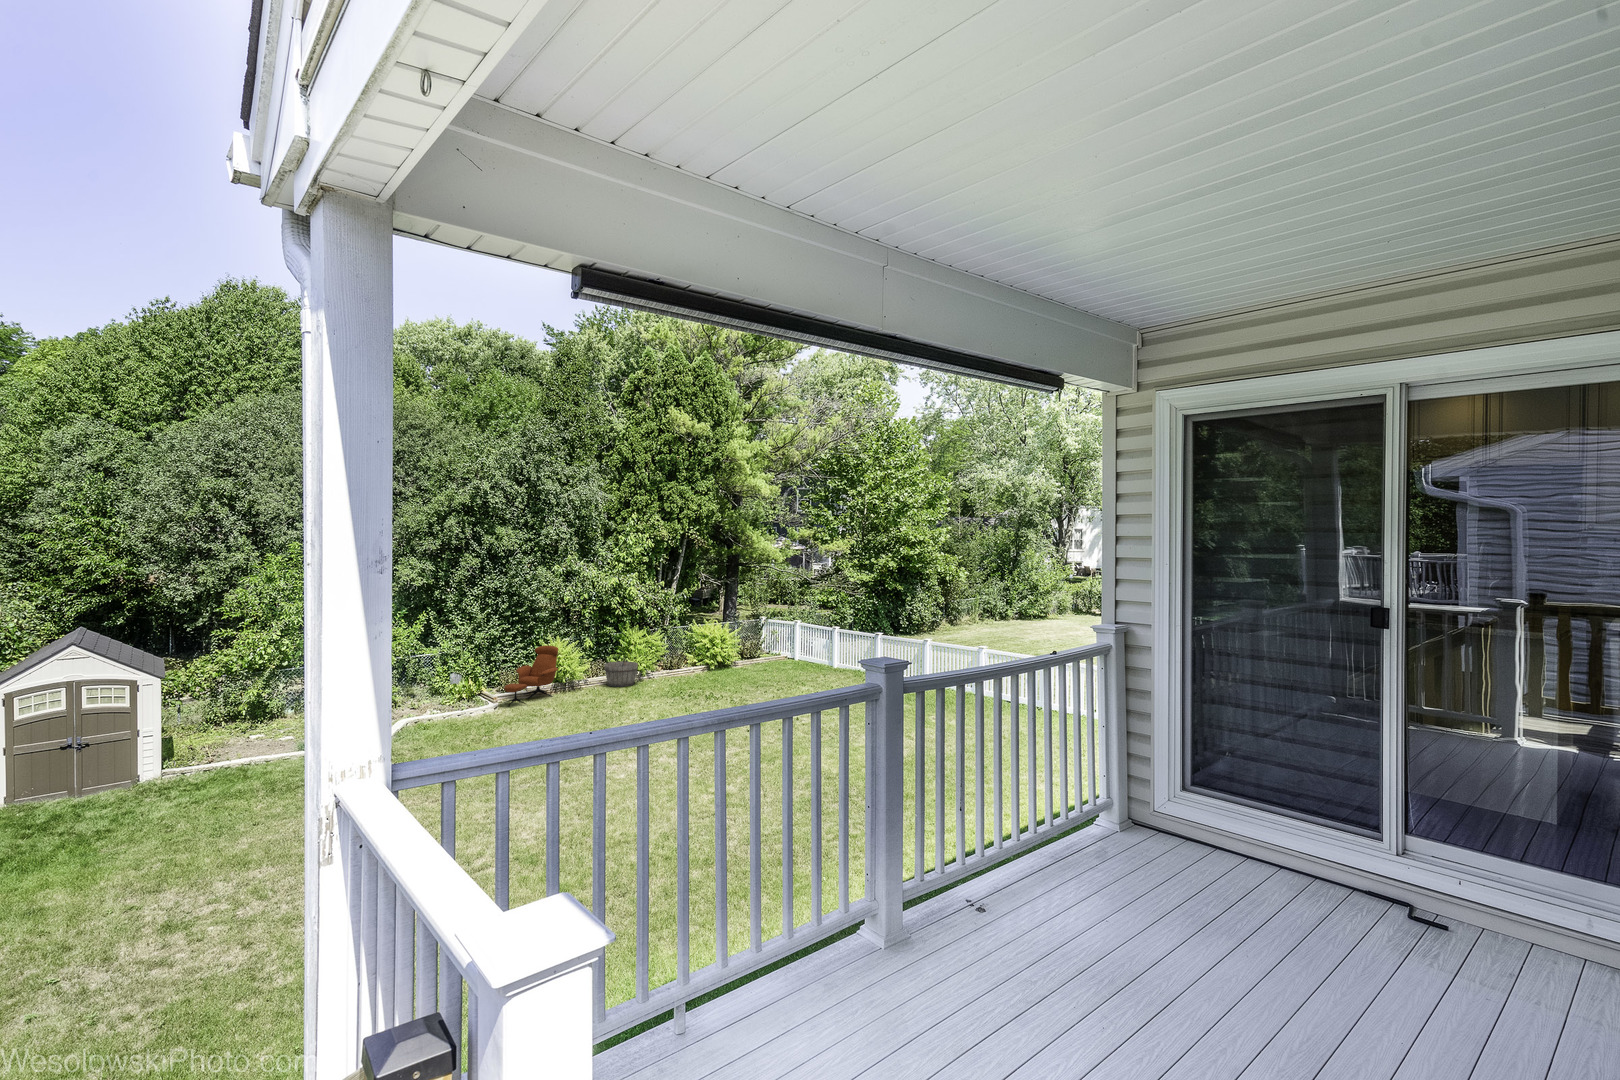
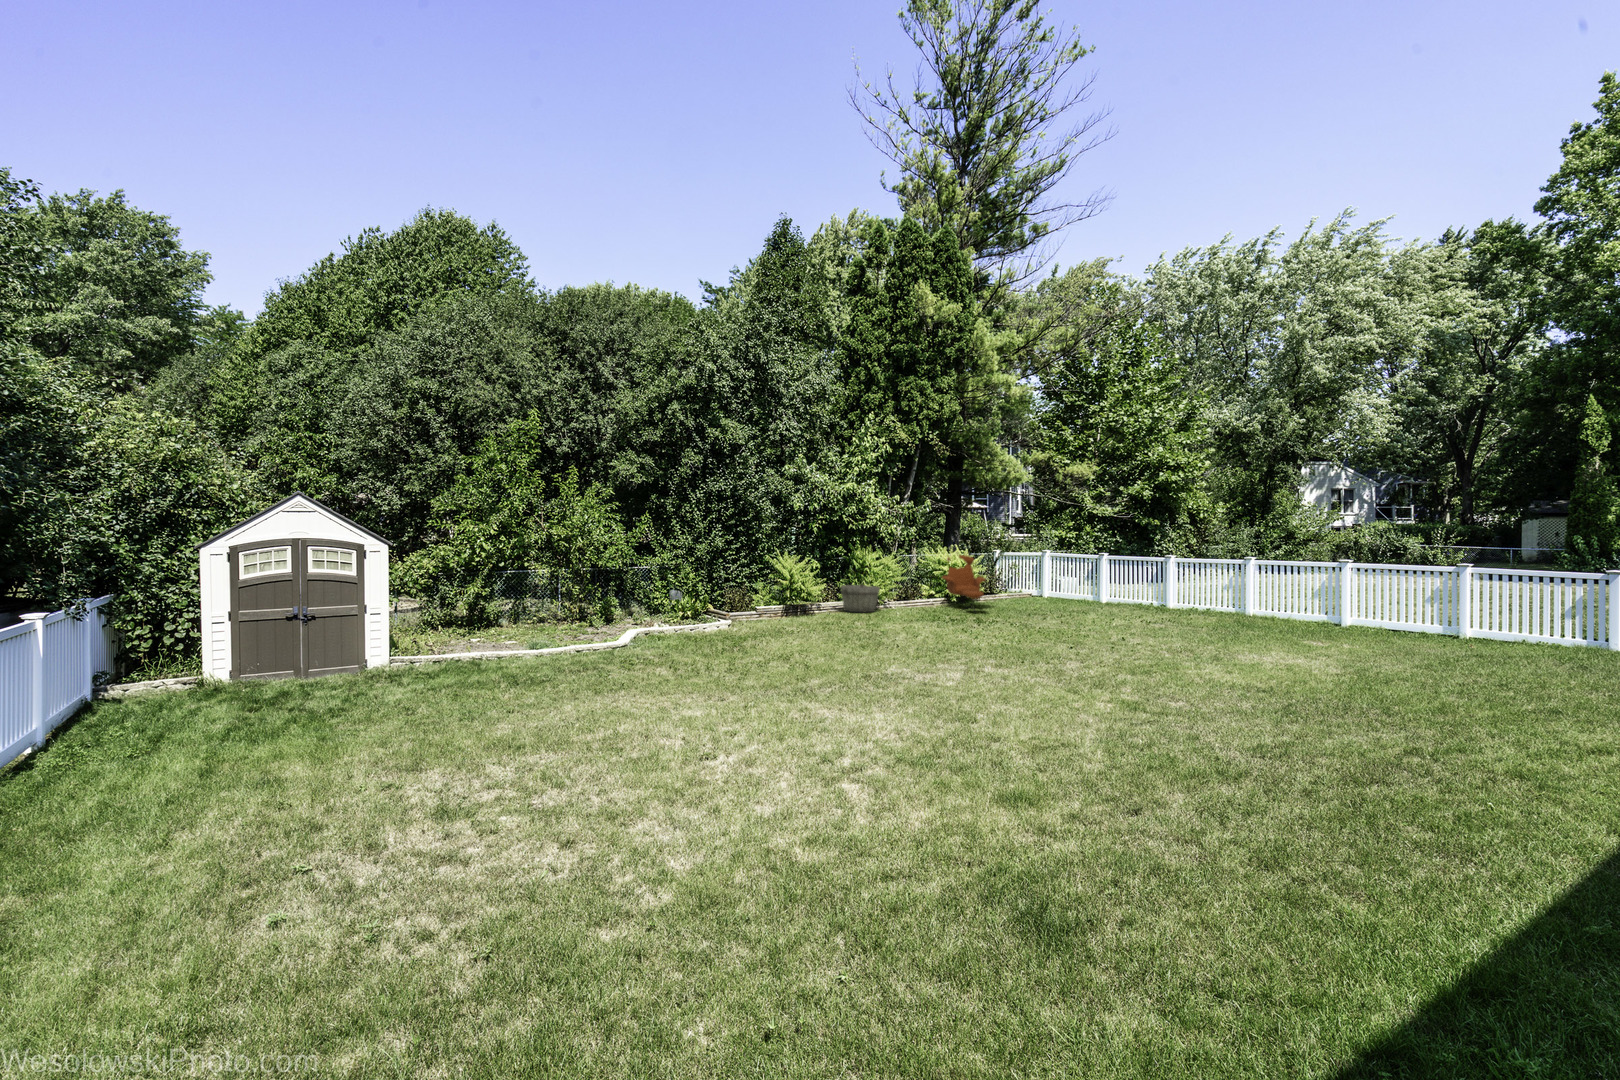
lounge chair: present [504,645,558,706] -> present [942,555,986,611]

